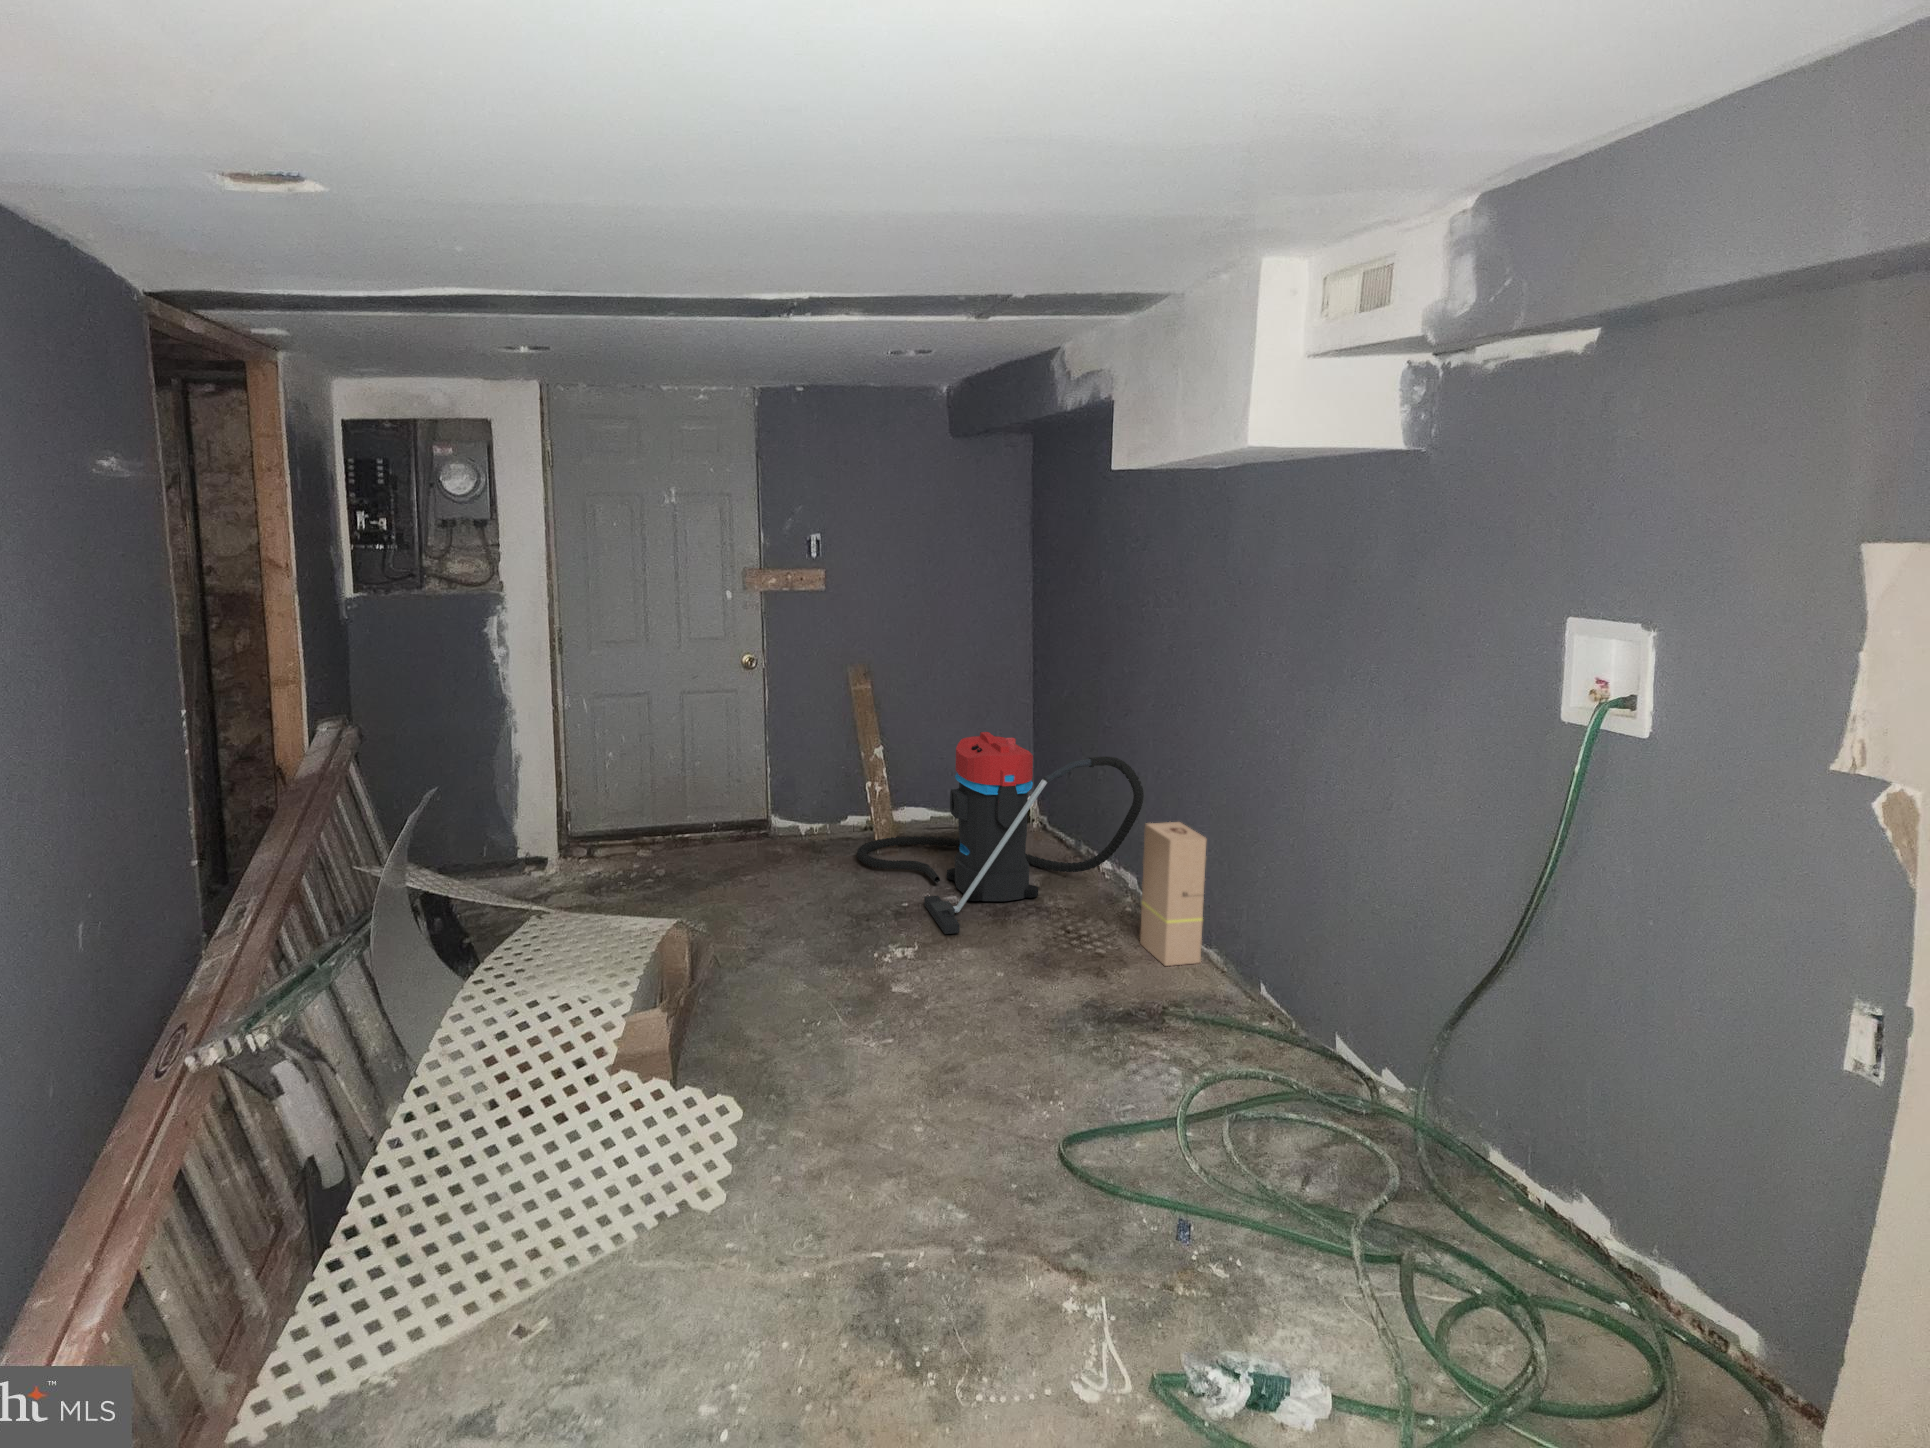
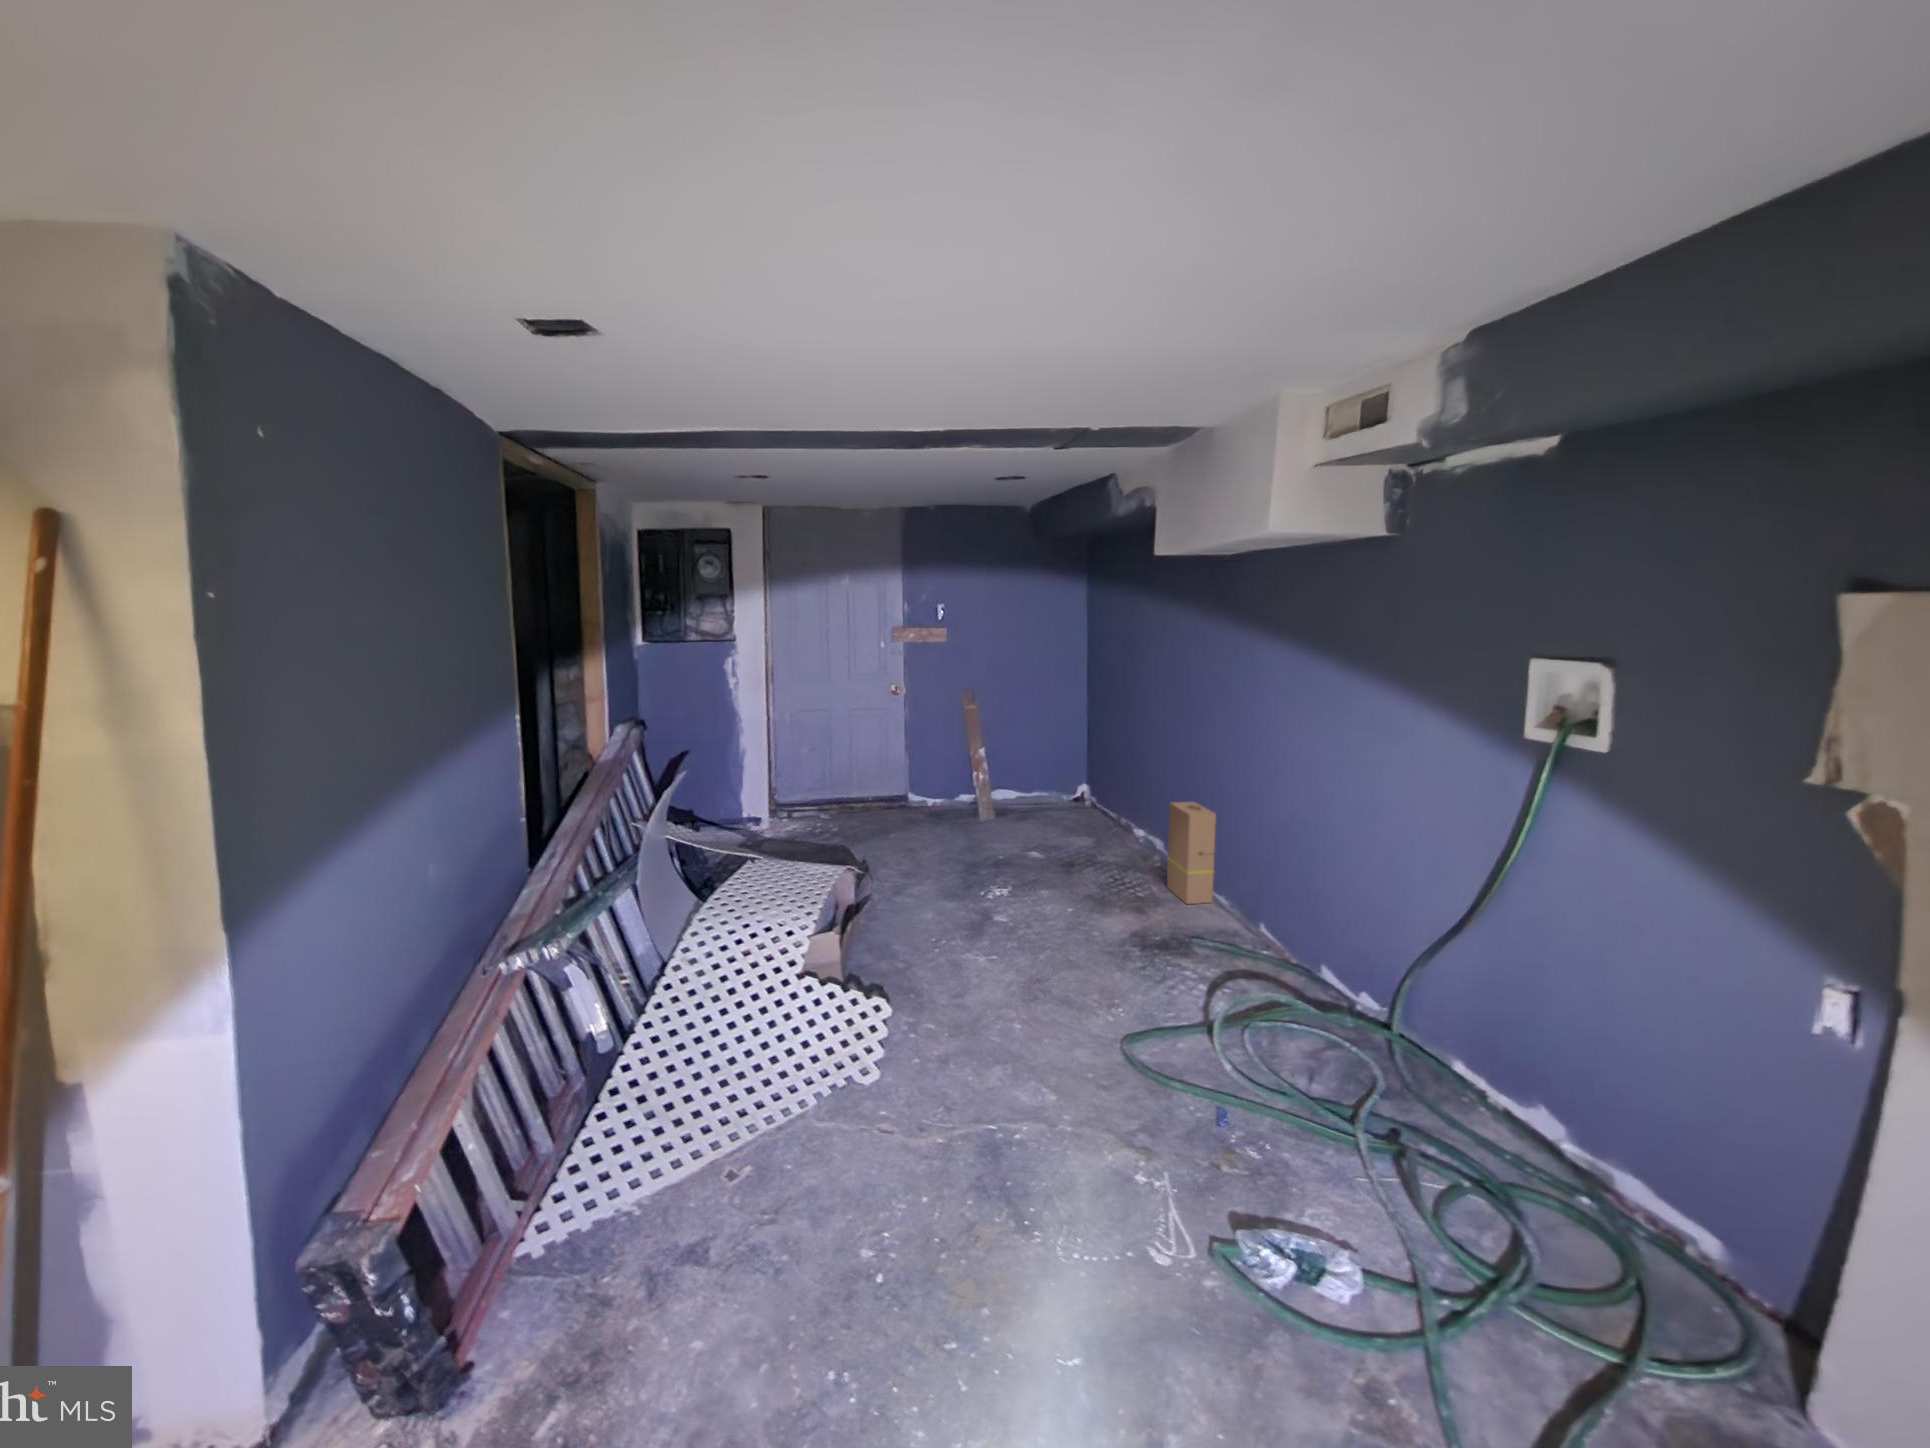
vacuum cleaner: present [857,732,1144,934] -> none [965,738,1166,877]

